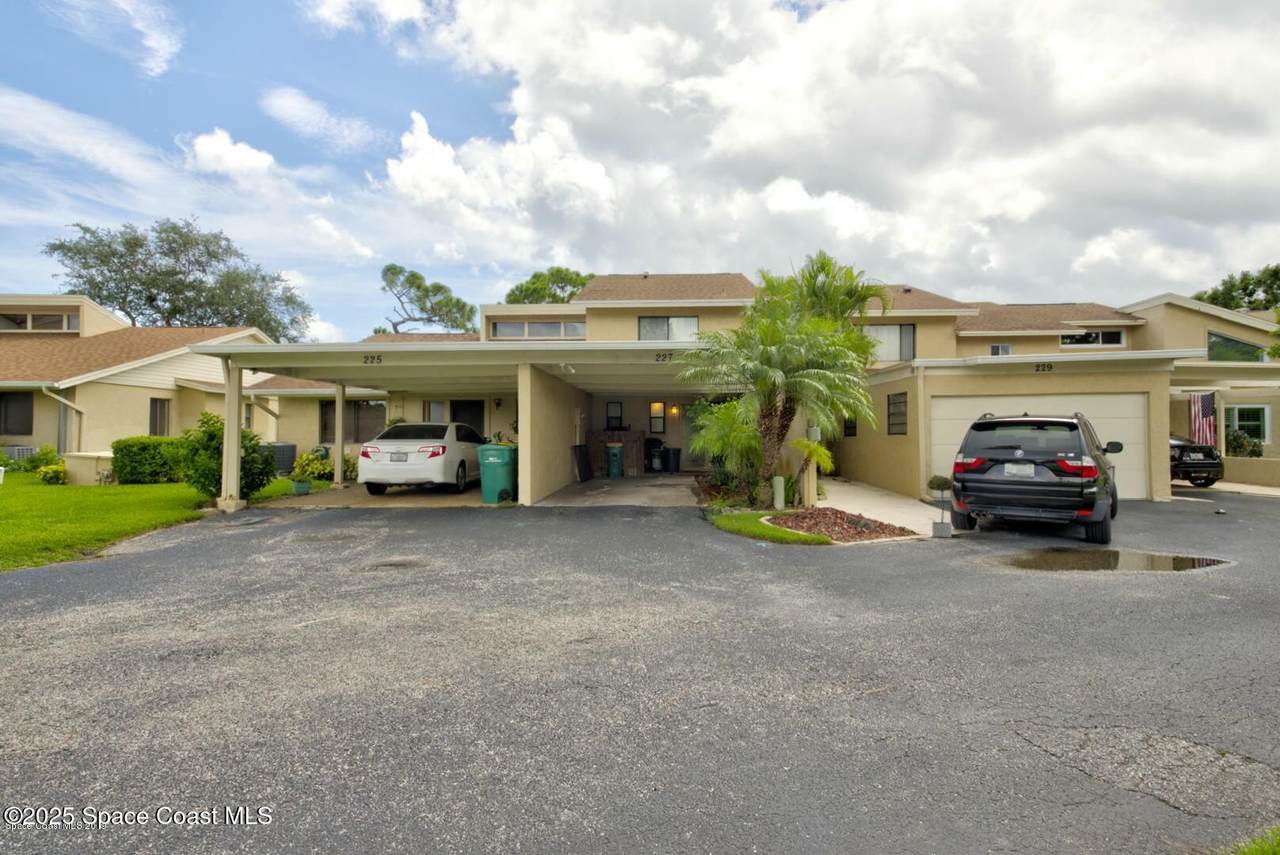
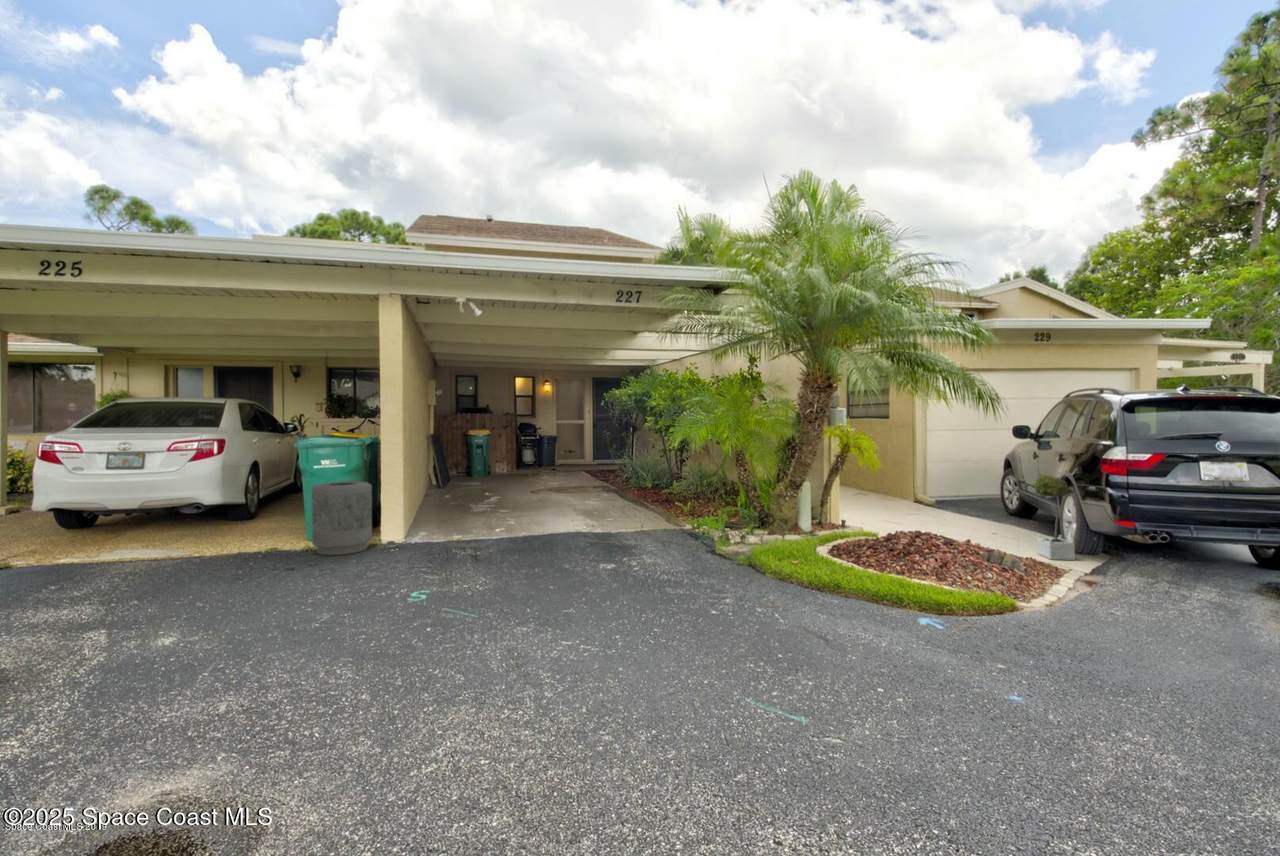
trash can: none [481,471,511,511] -> present [312,481,372,555]

